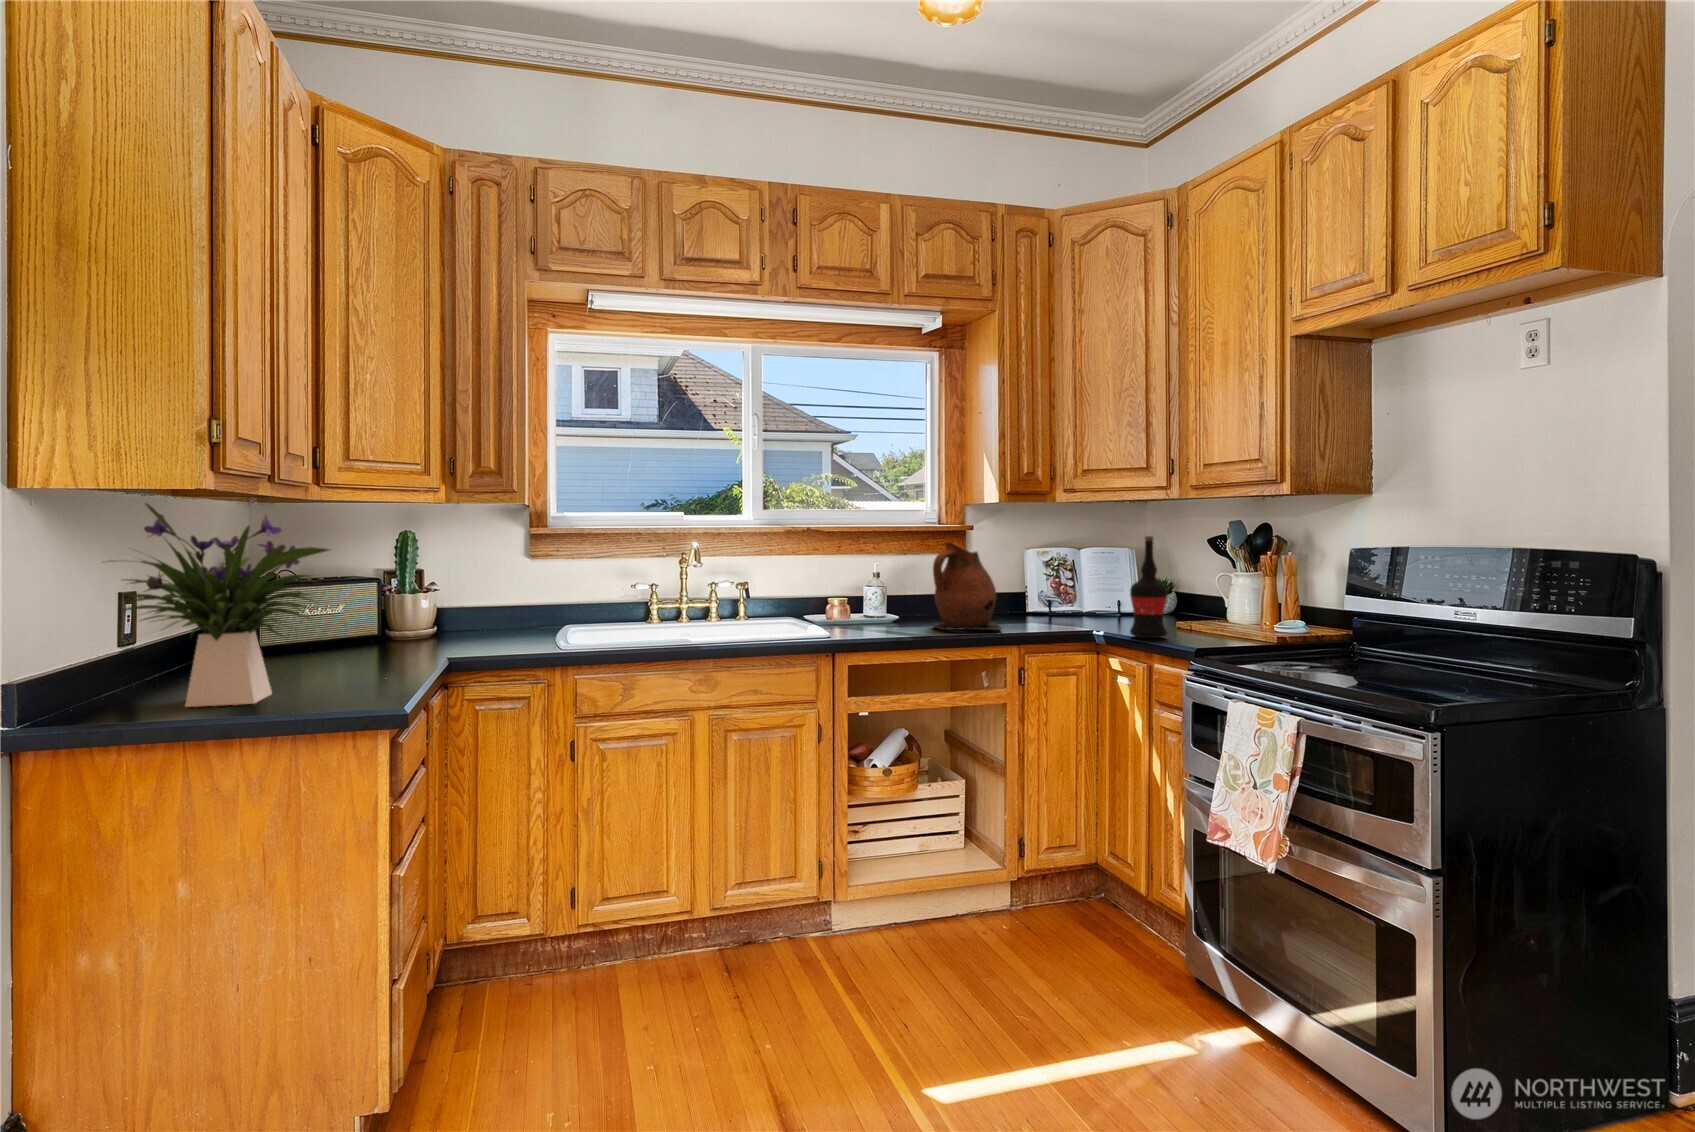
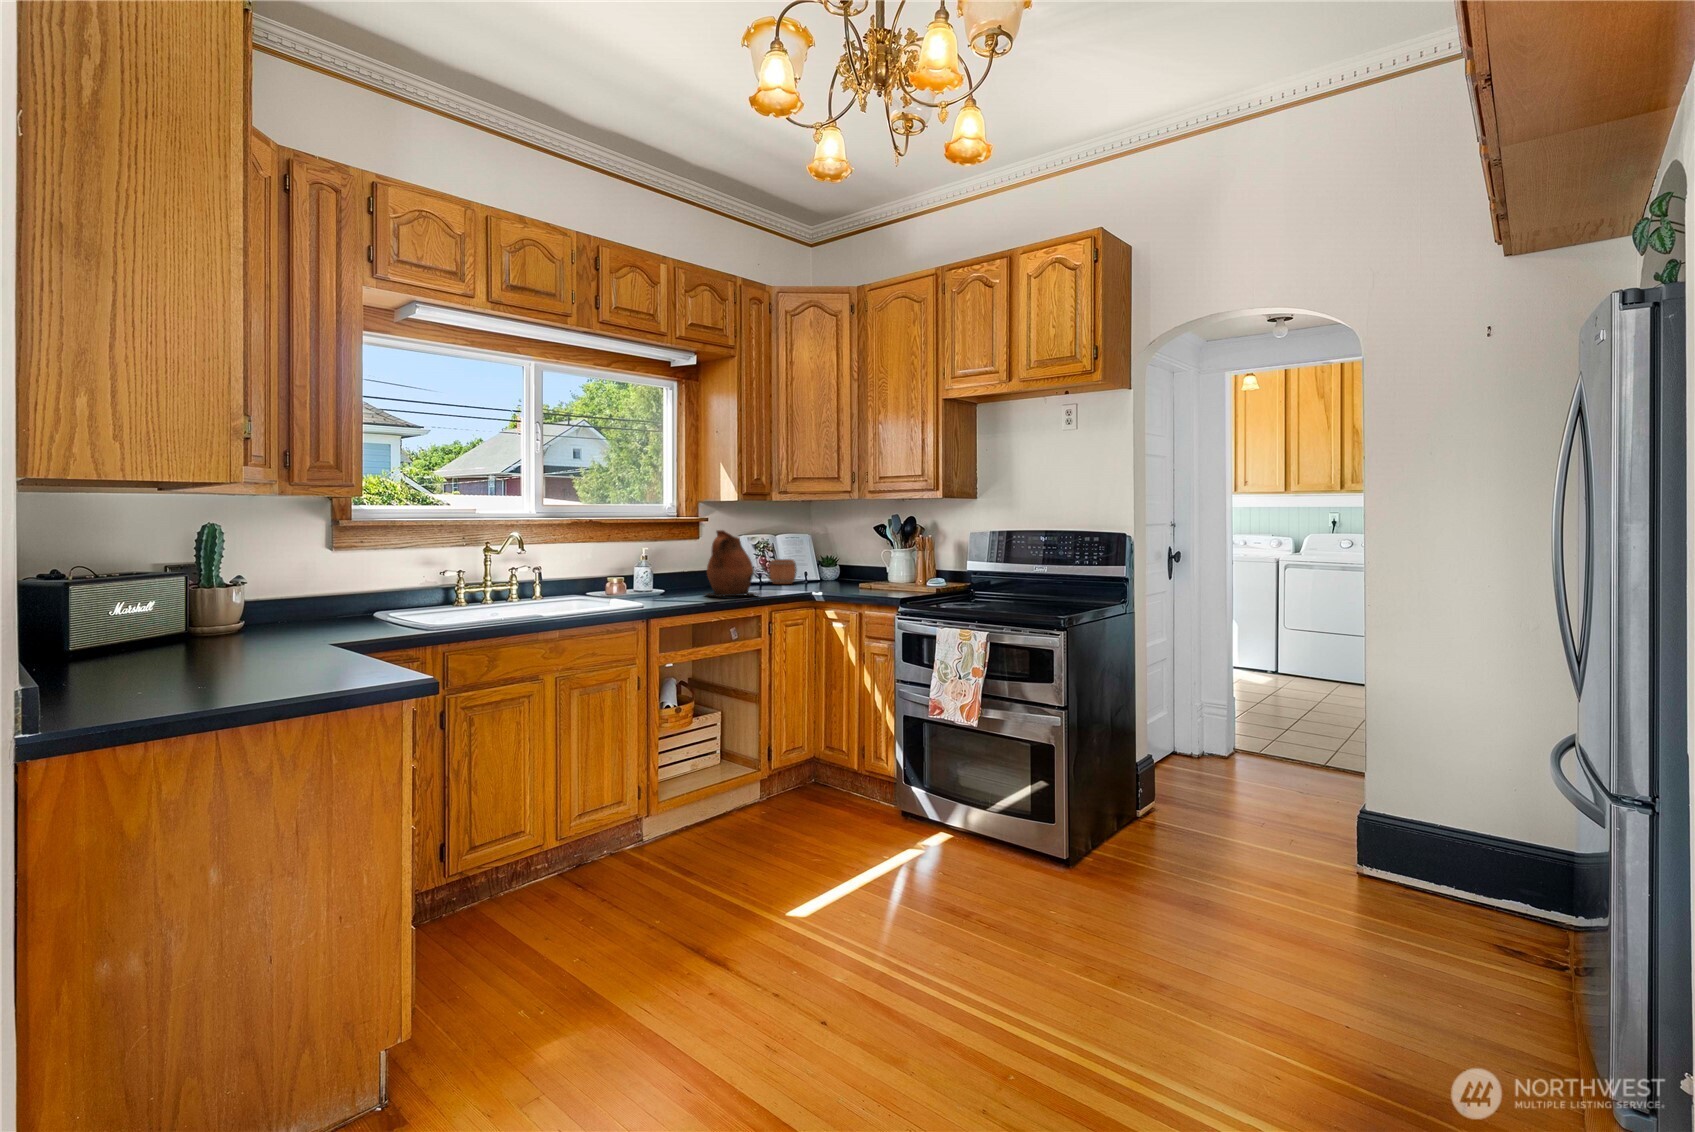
flower arrangement: present [103,503,329,707] -> none [96,489,323,691]
wine bottle: present [1130,536,1168,638] -> none [849,526,874,595]
mug: none [1061,580,1099,615] -> present [767,559,797,584]

